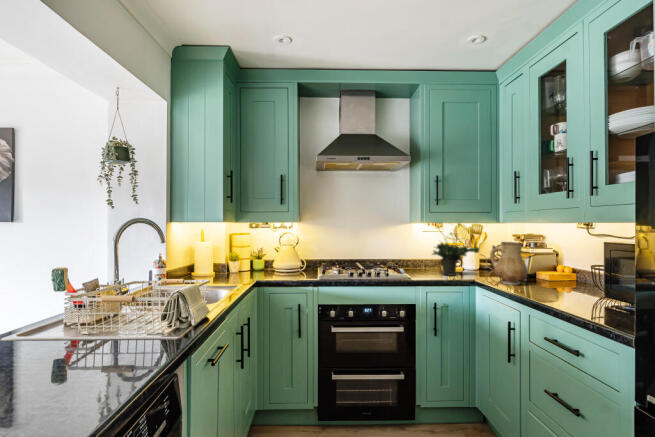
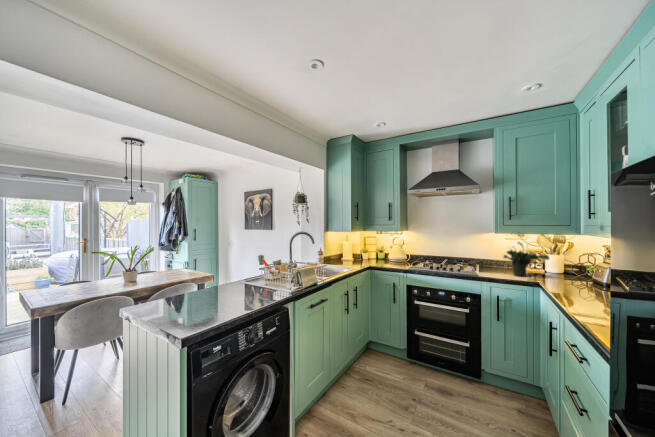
ceramic pitcher: present [490,242,528,285] -> none [549,252,588,290]

